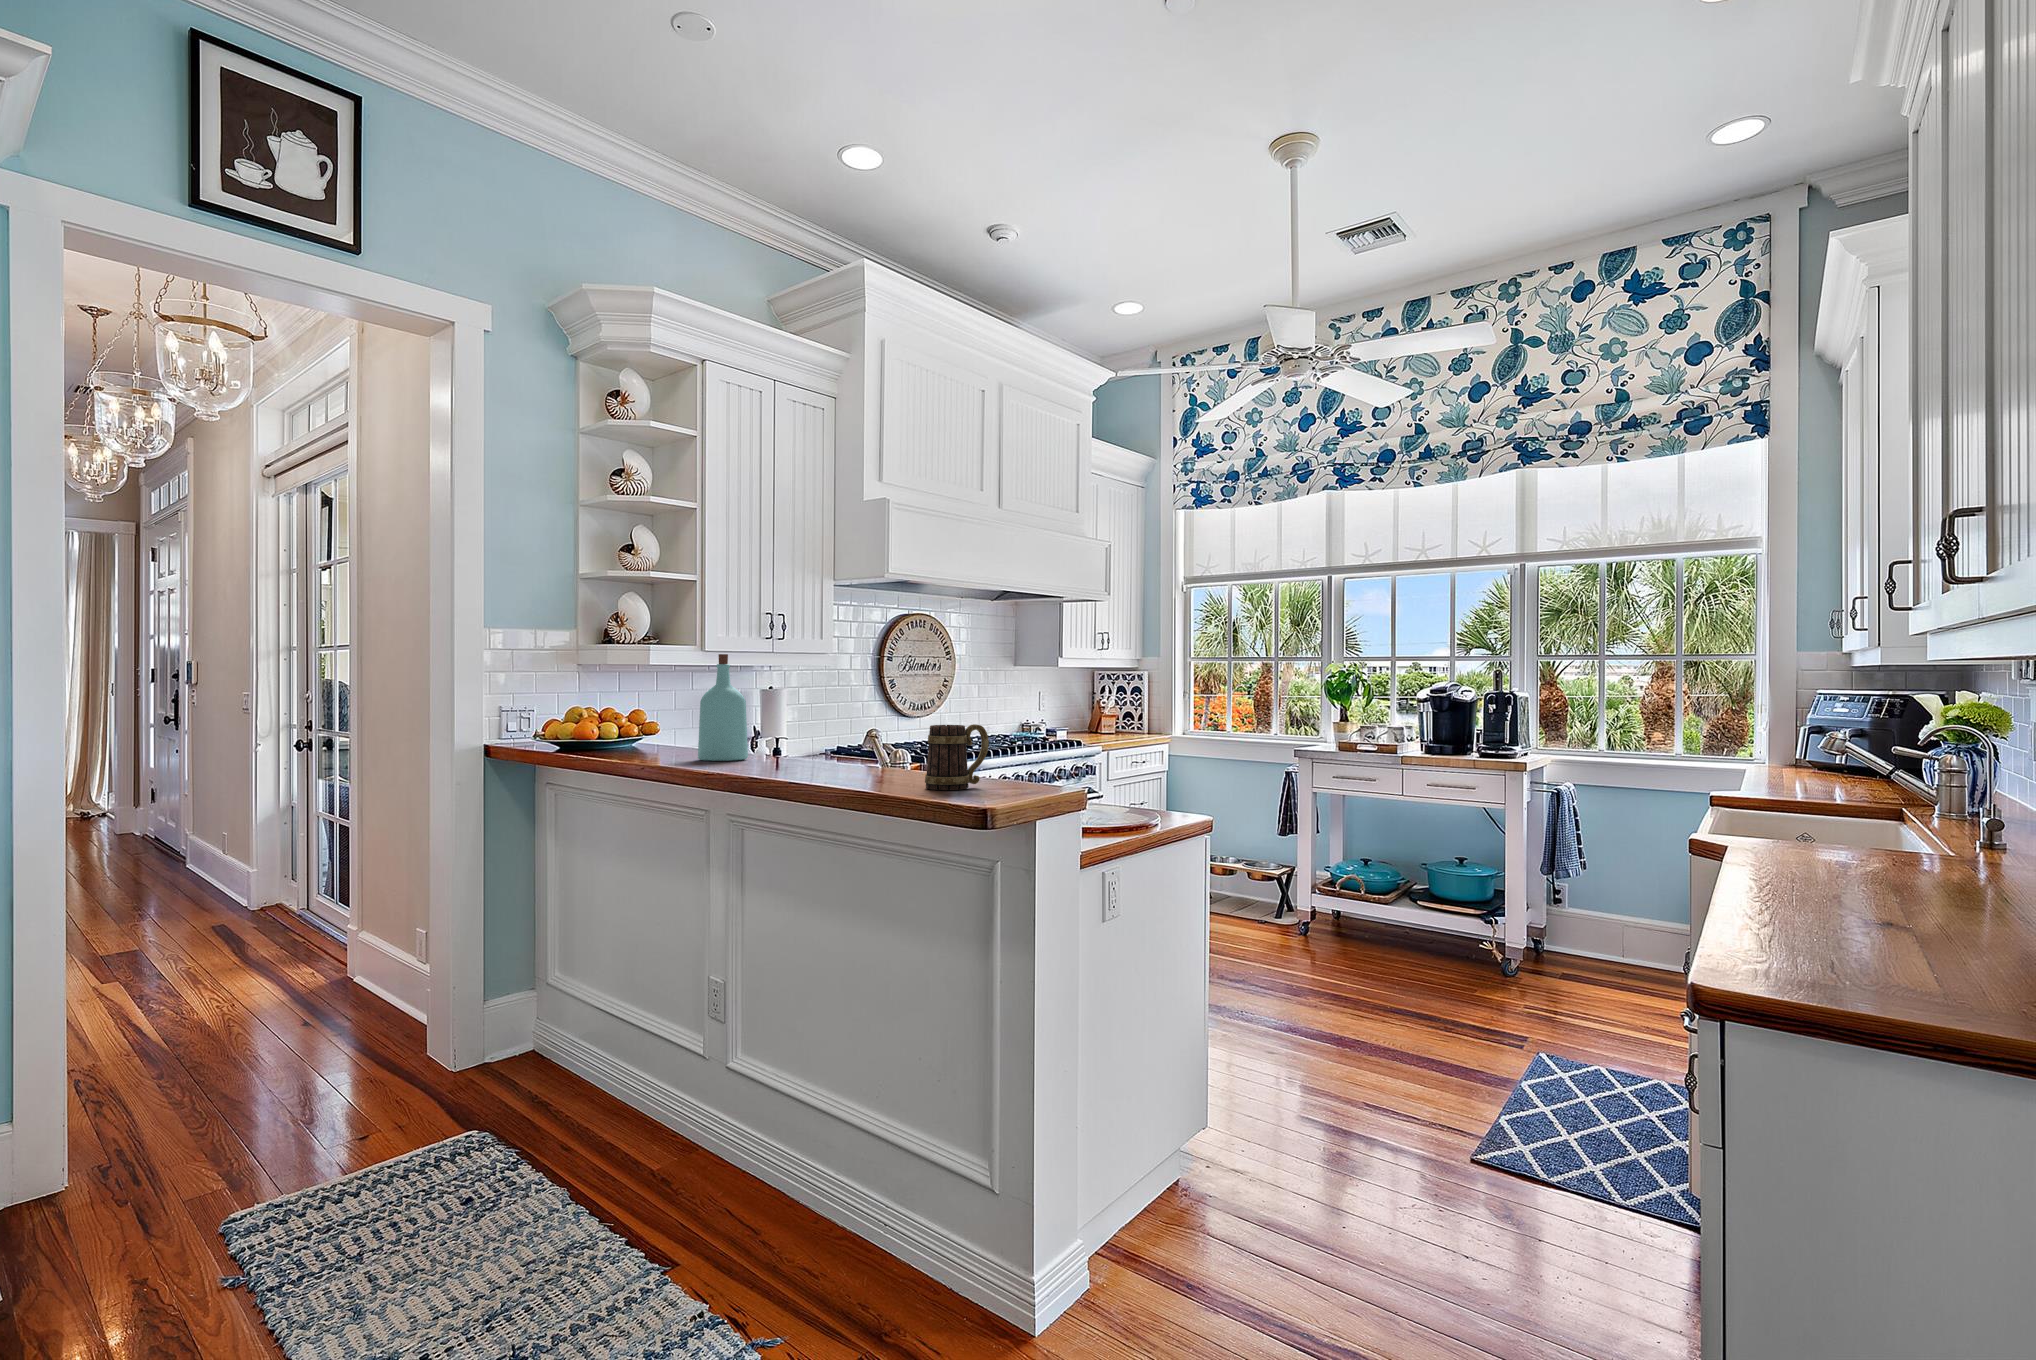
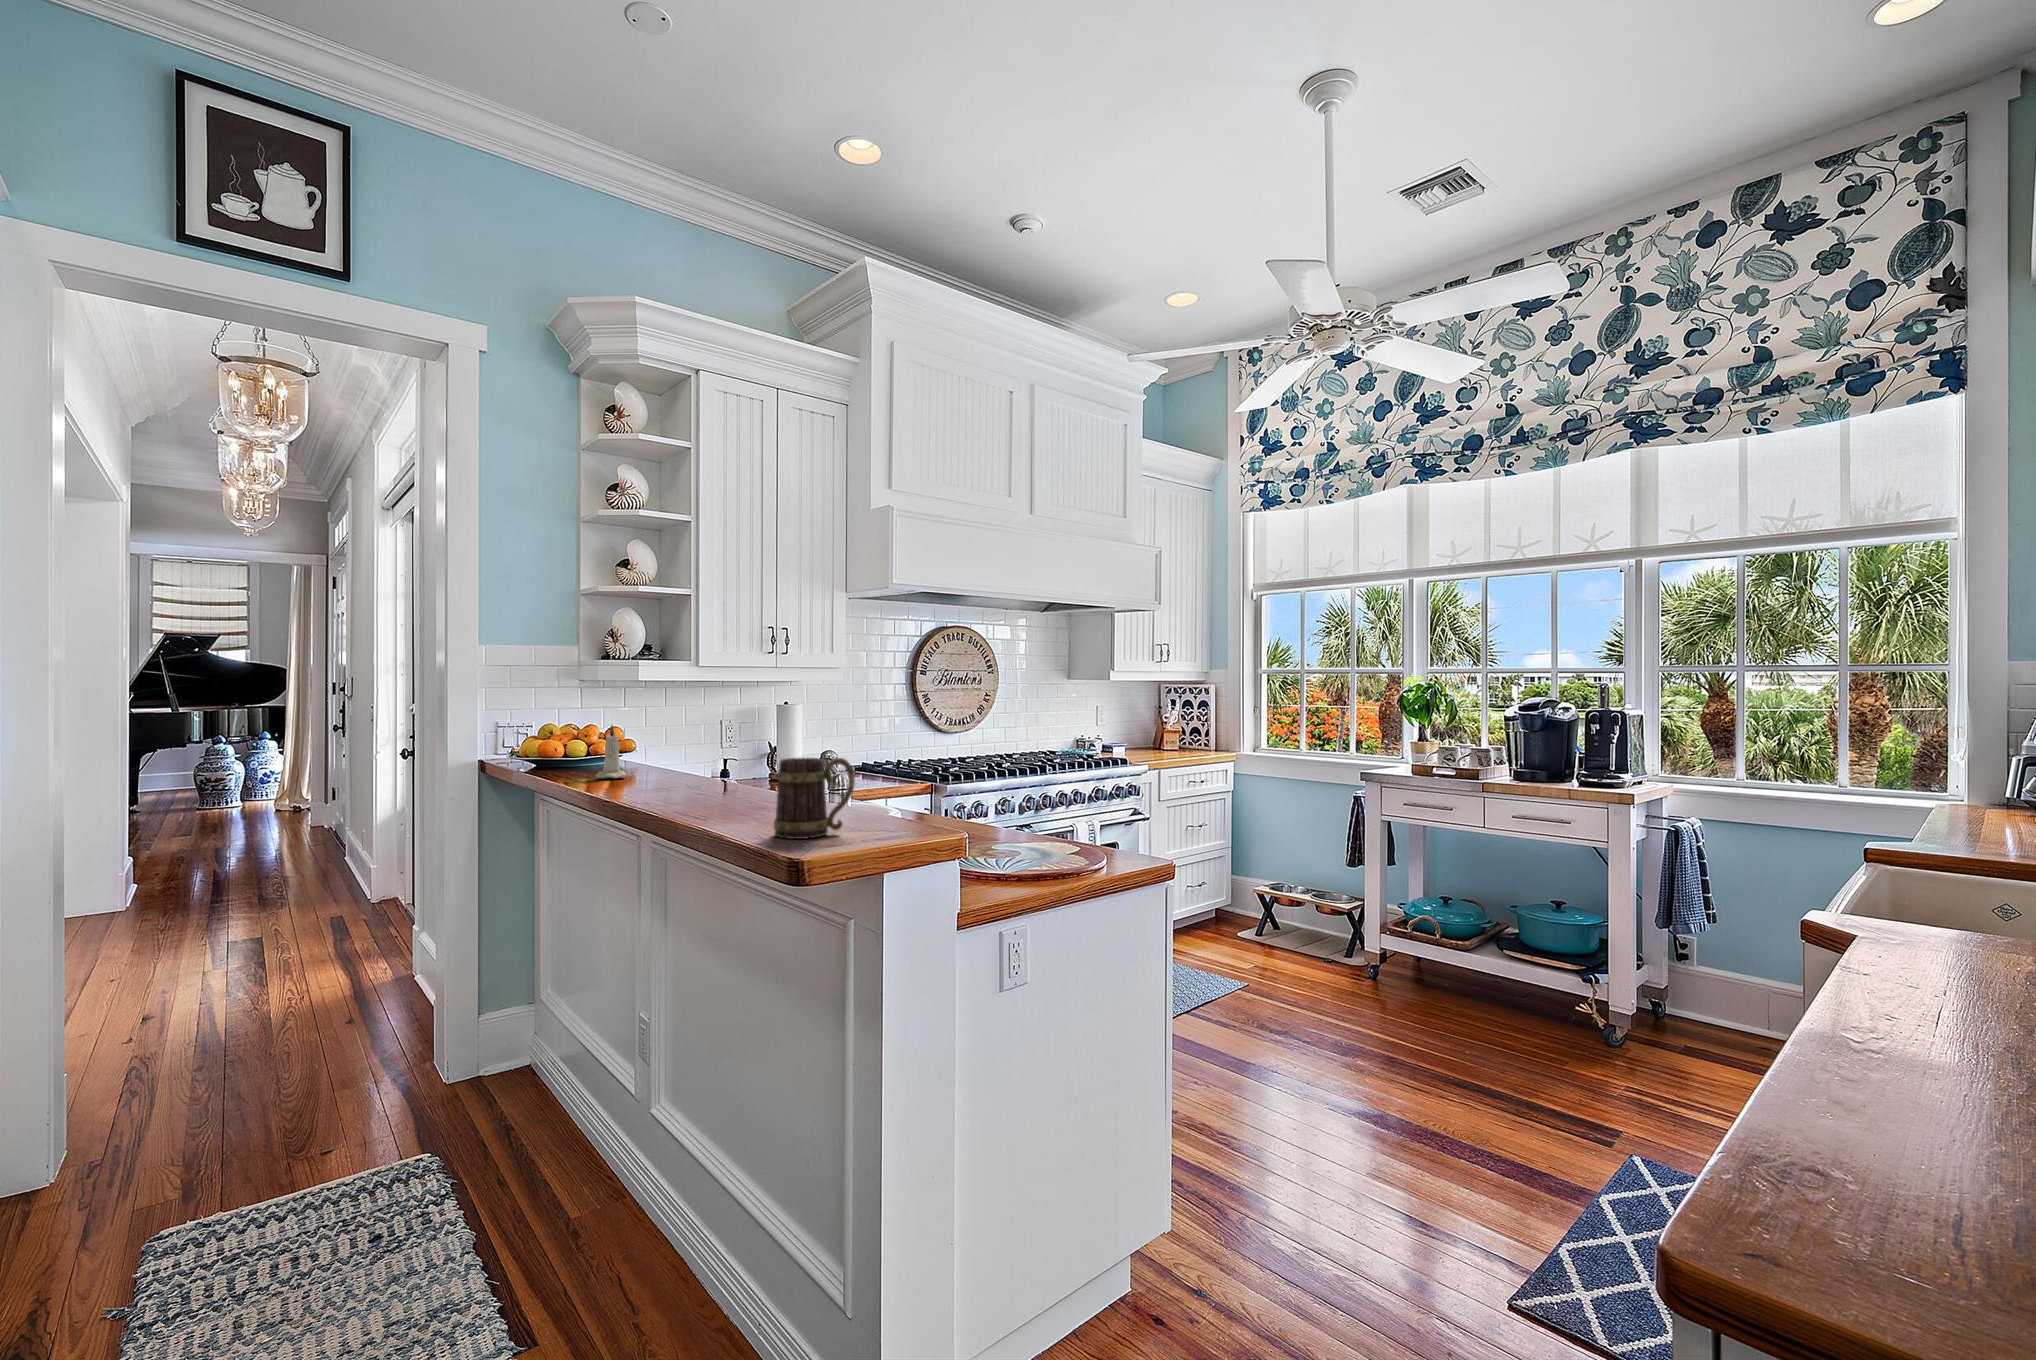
bottle: present [698,654,748,761] -> none [640,670,692,784]
candle: none [647,706,675,757] -> present [596,725,626,778]

